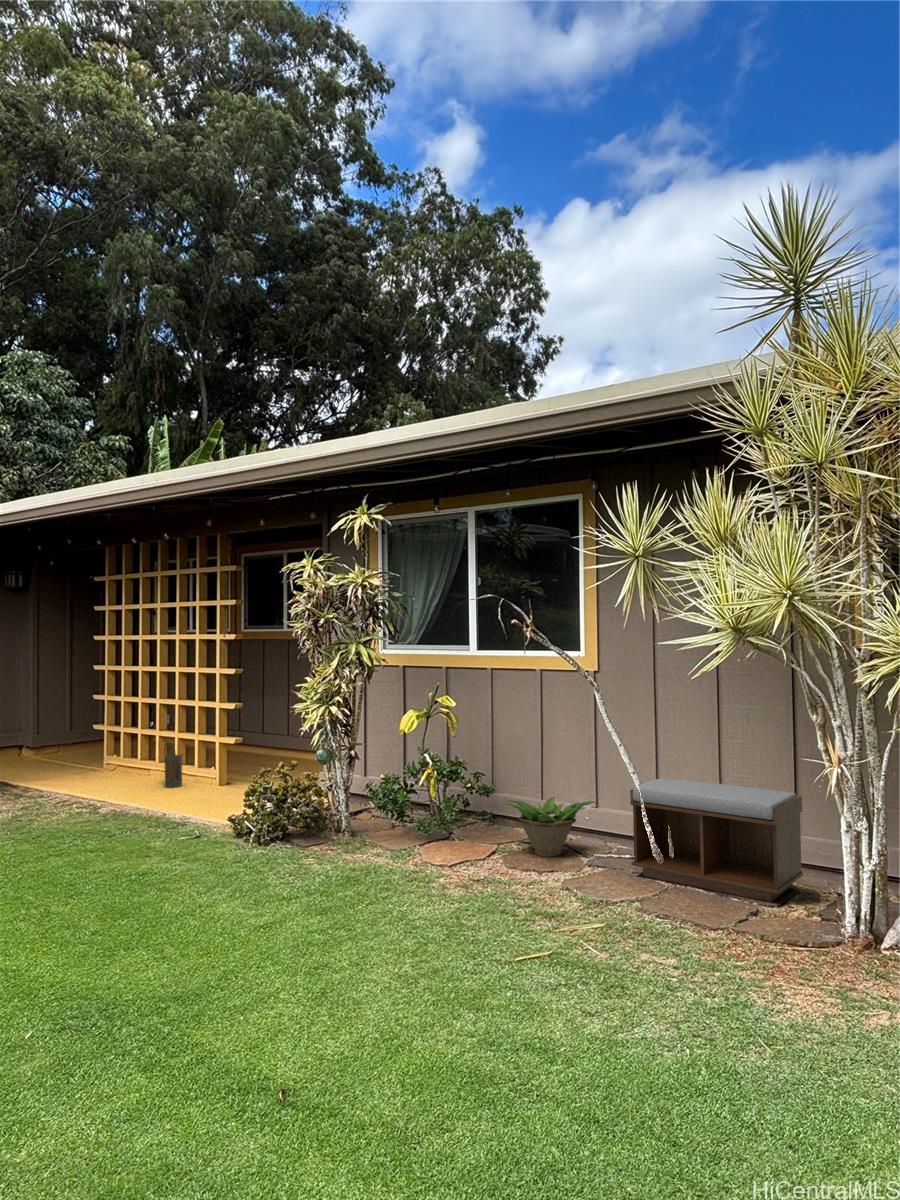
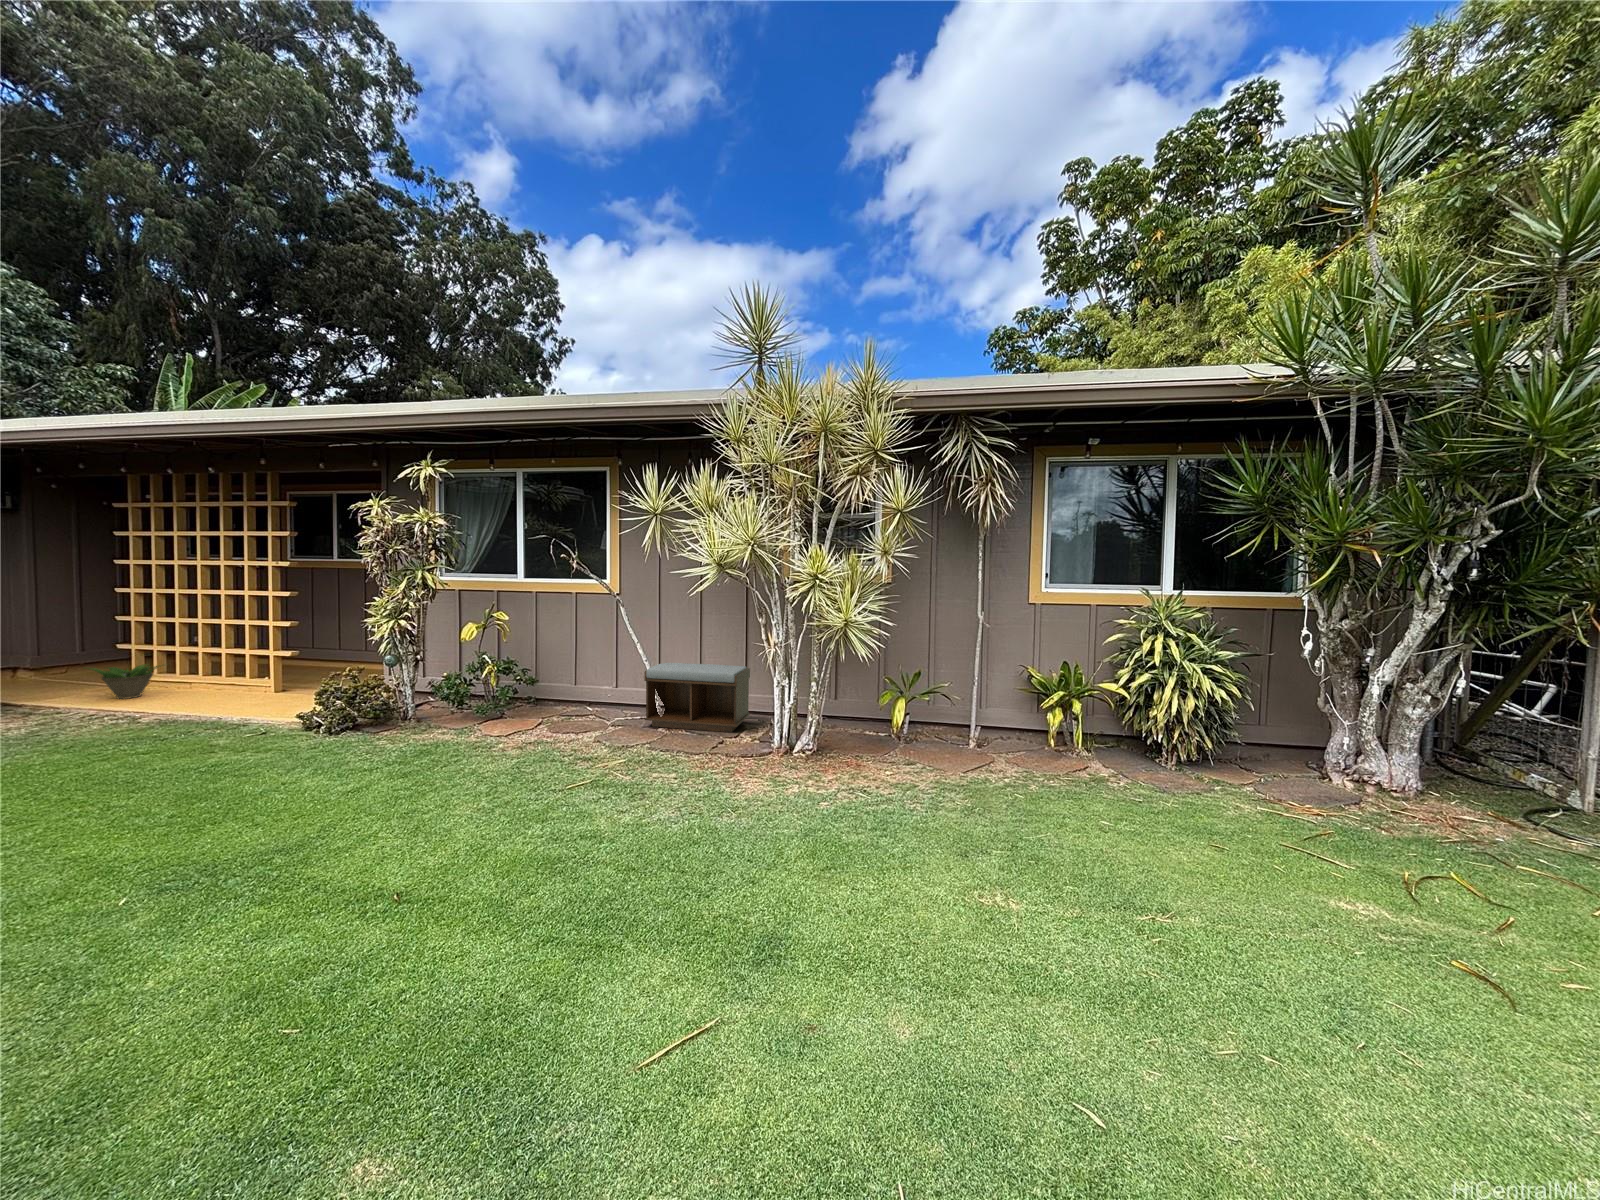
watering can: present [164,742,182,788] -> none [202,659,227,700]
decorative plant: present [501,797,596,856] -> present [84,664,161,699]

